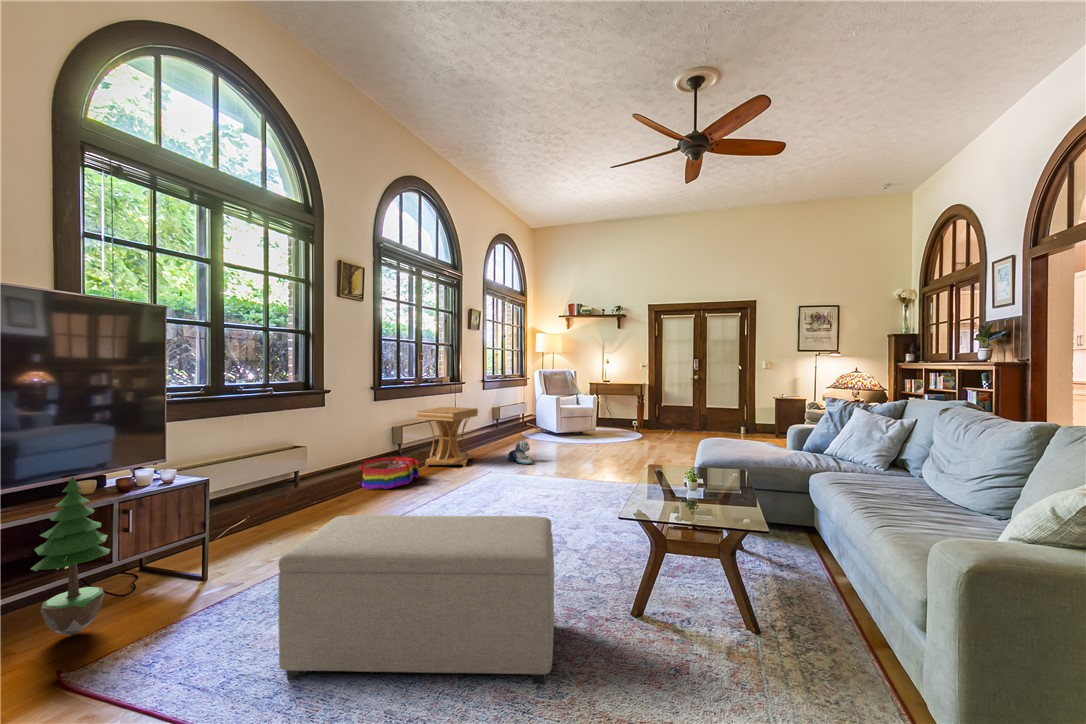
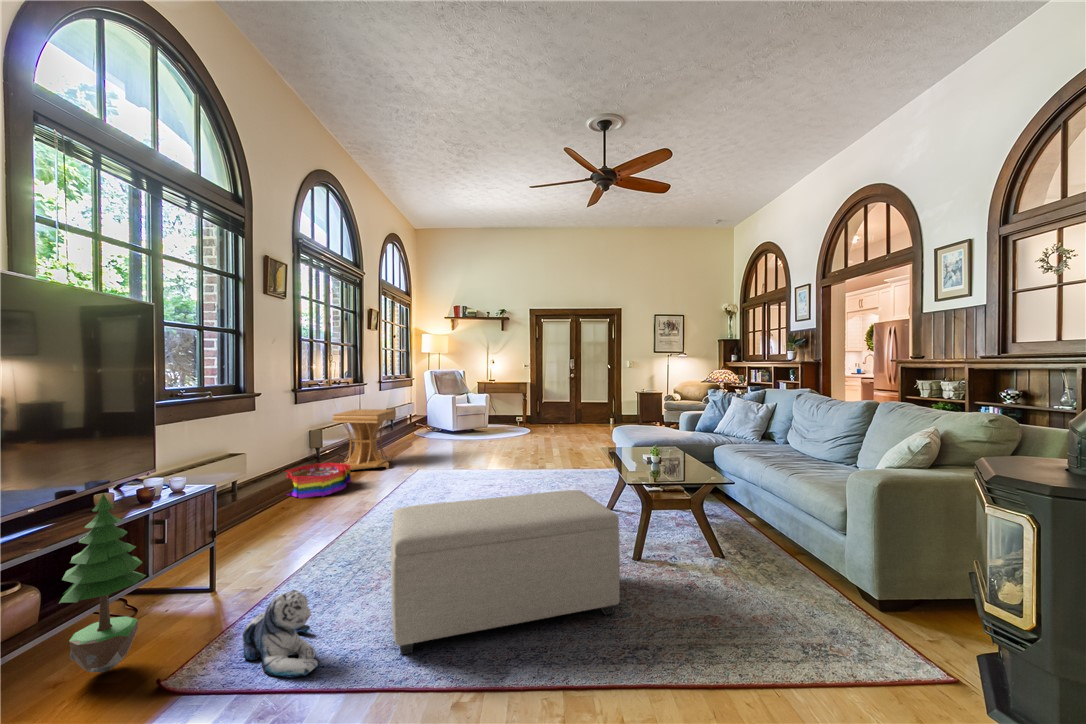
plush toy: present [508,441,533,464] -> present [243,590,318,678]

